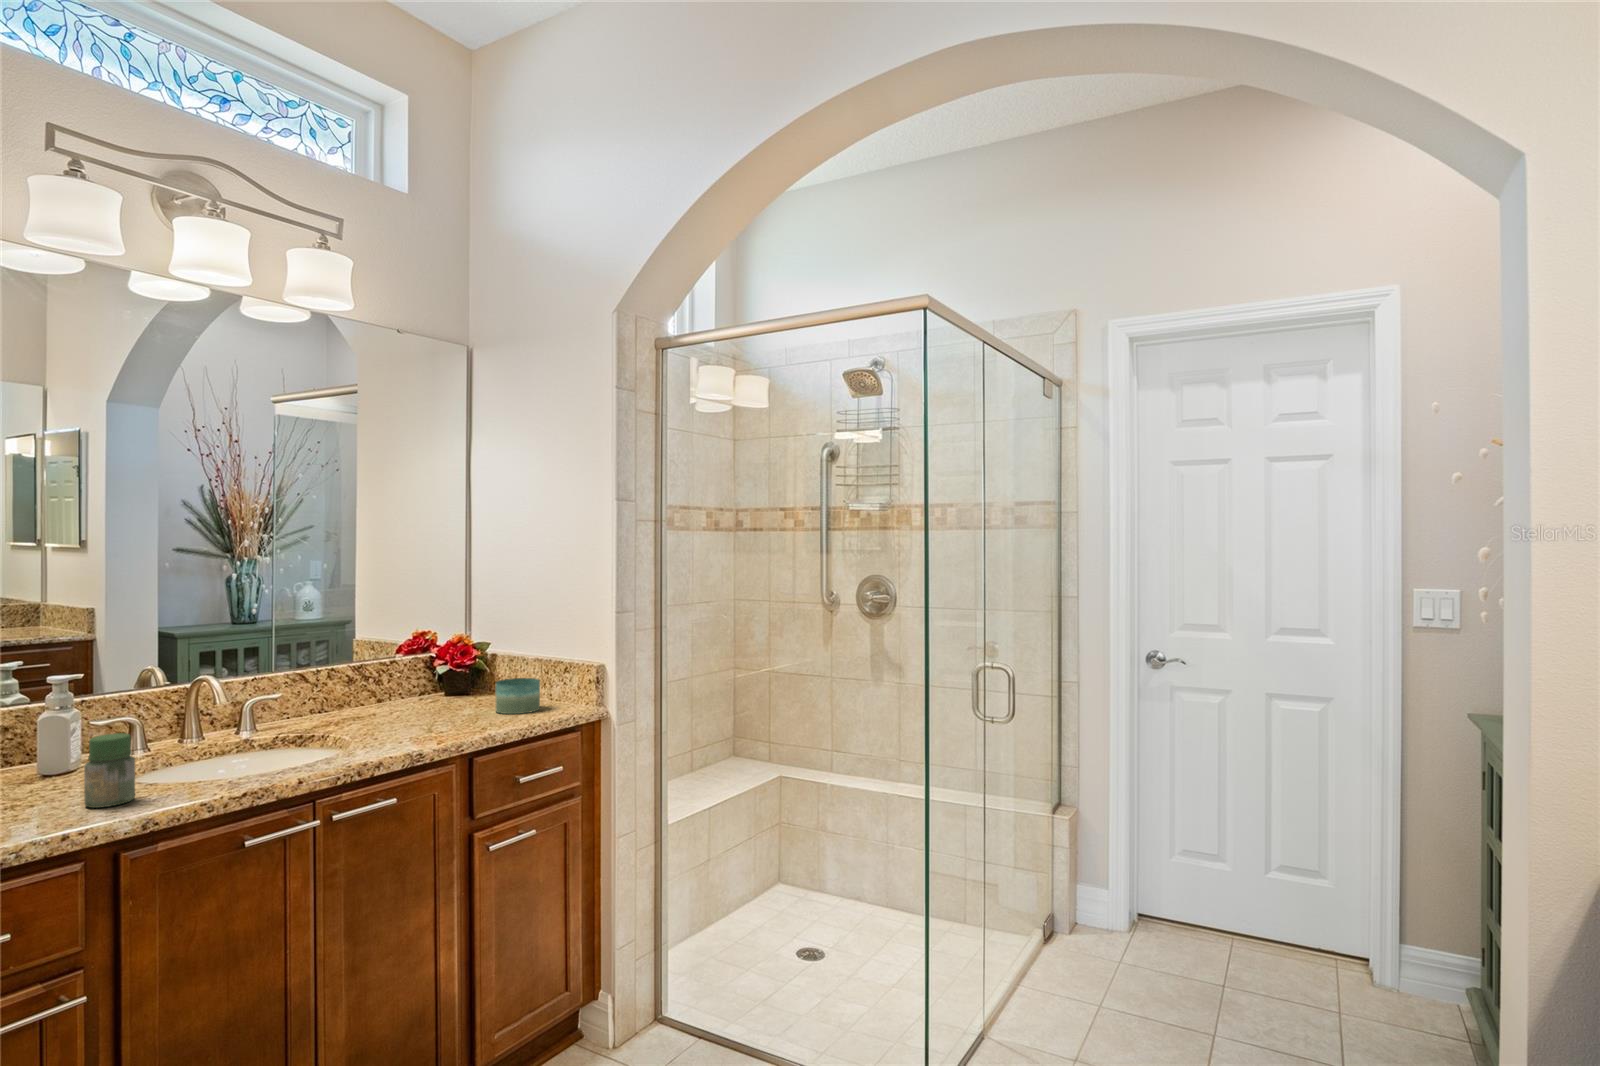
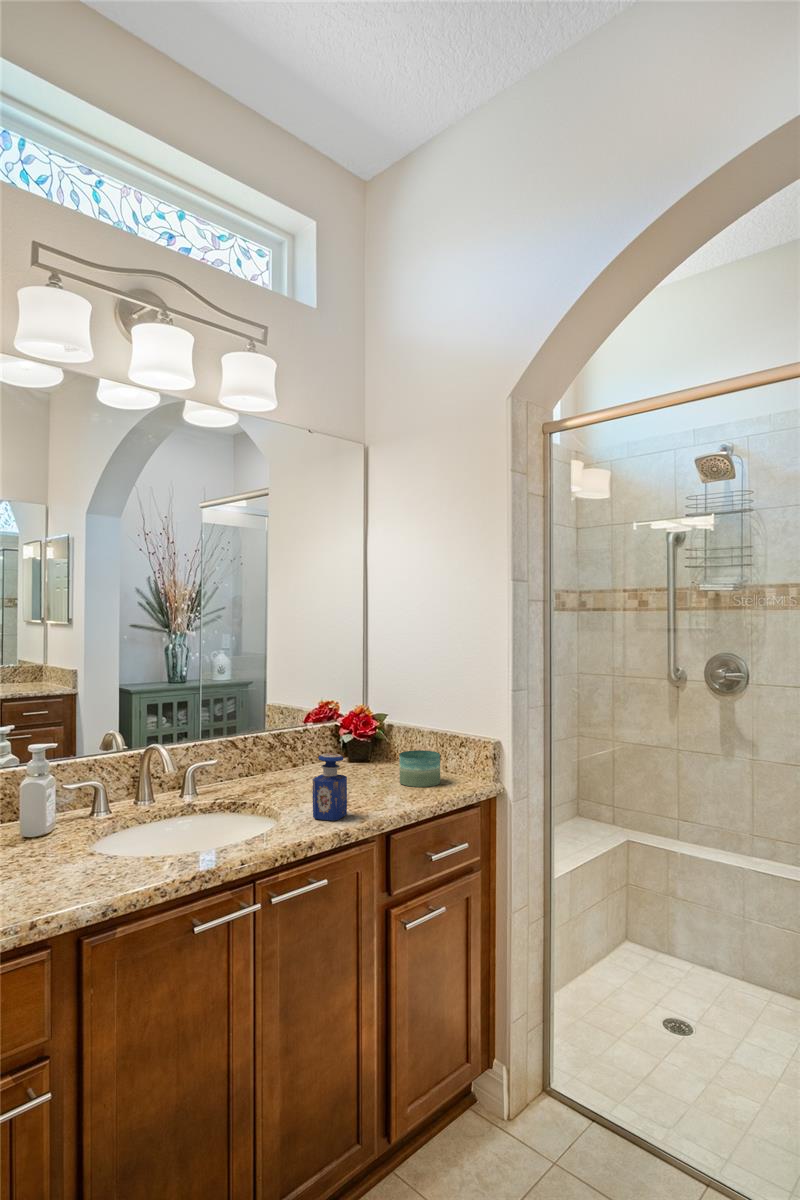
perfume bottle: none [386,678,425,744] -> present [312,753,347,821]
jar: present [84,733,135,808] -> none [53,809,97,887]

